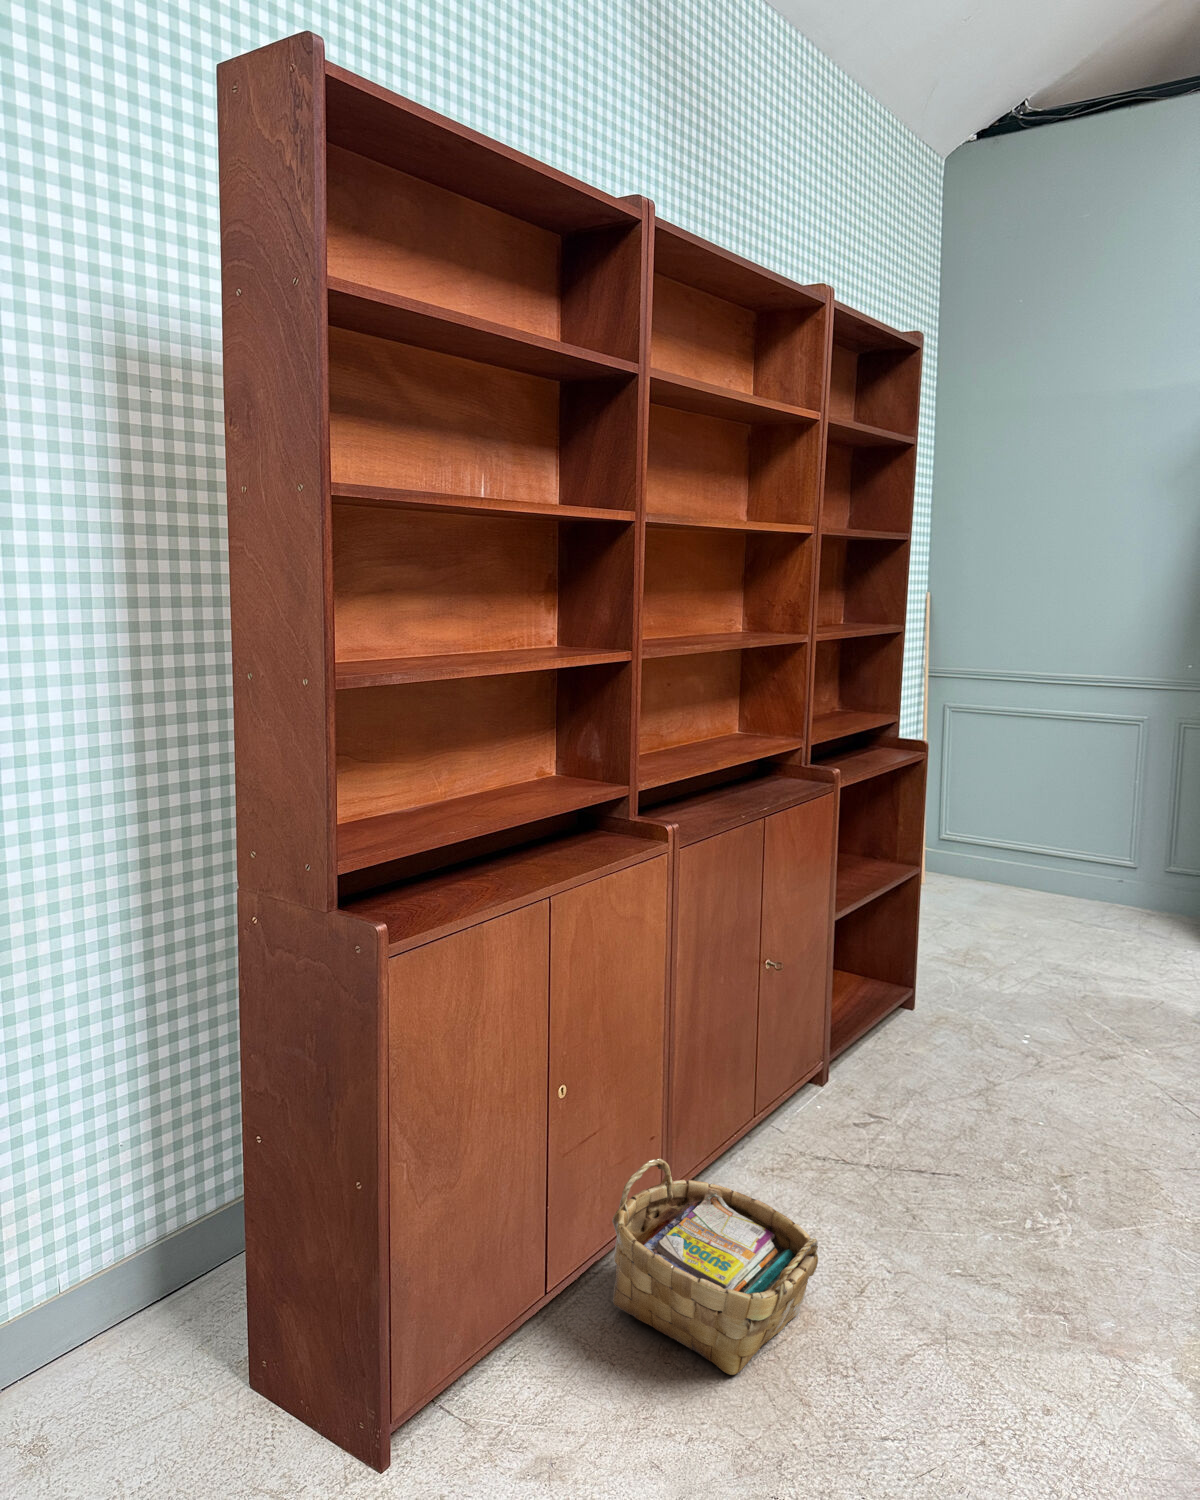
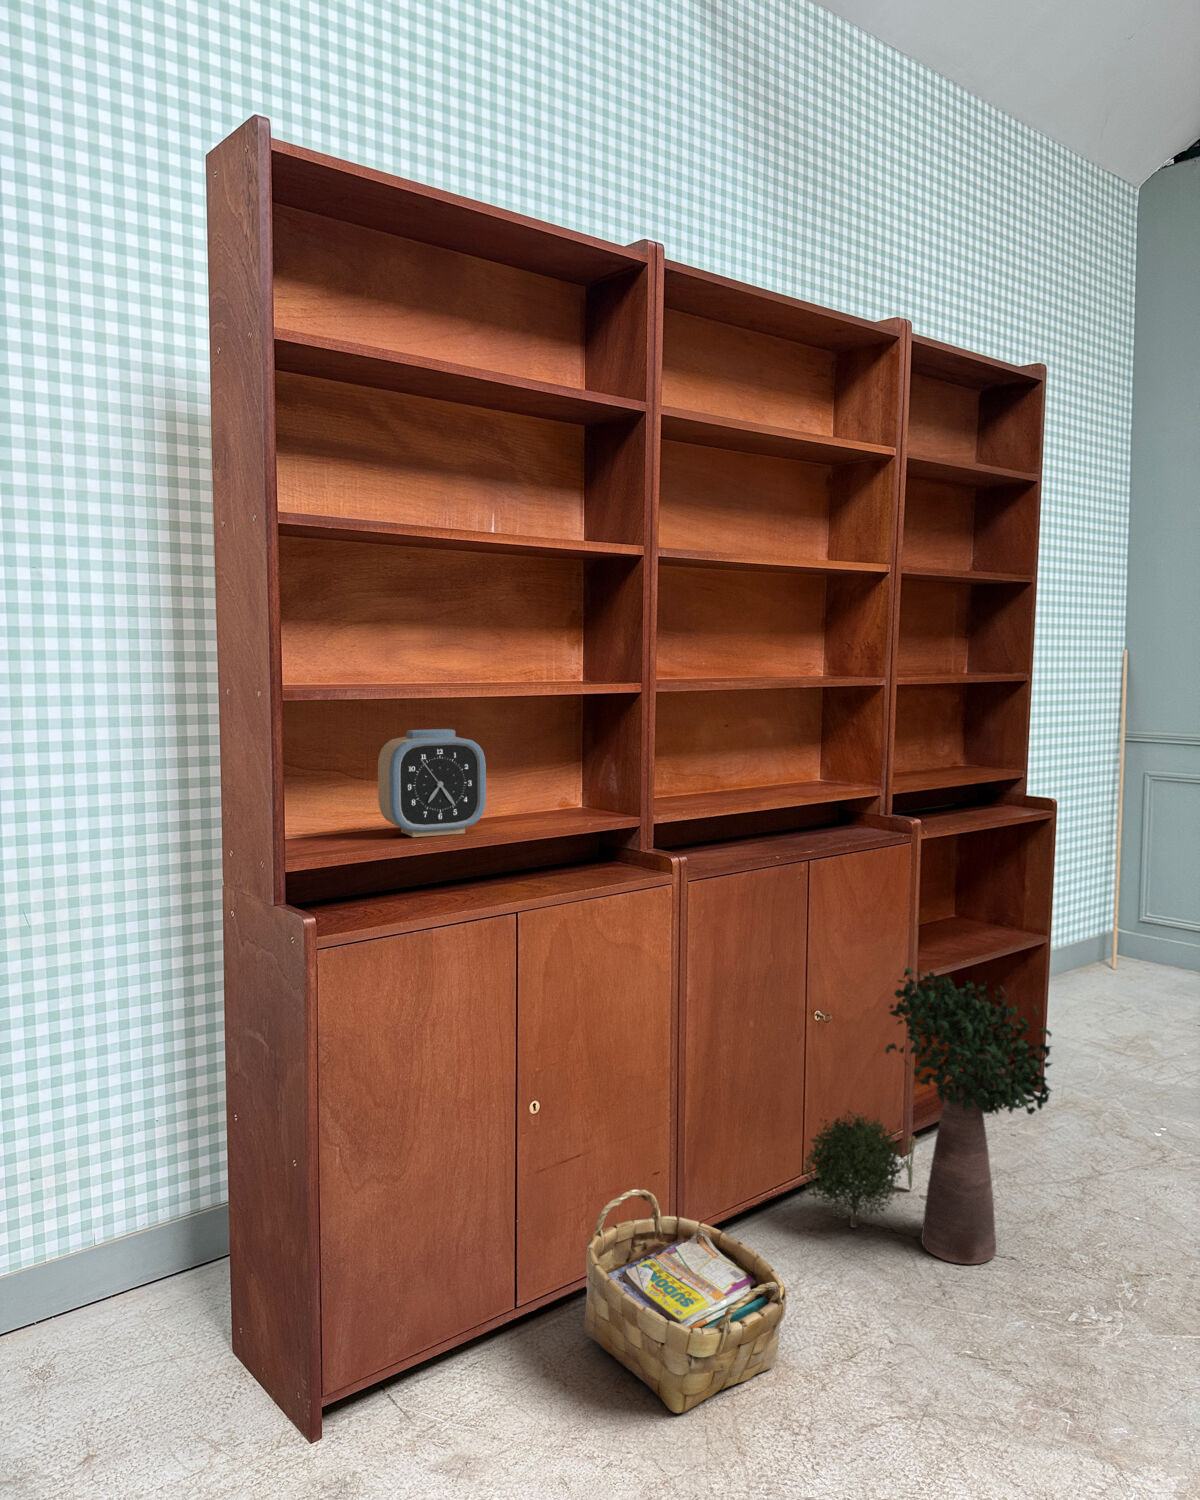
alarm clock: none [382,705,495,823] -> present [378,729,486,837]
potted plant: none [764,918,998,1187] -> present [803,968,1052,1264]

